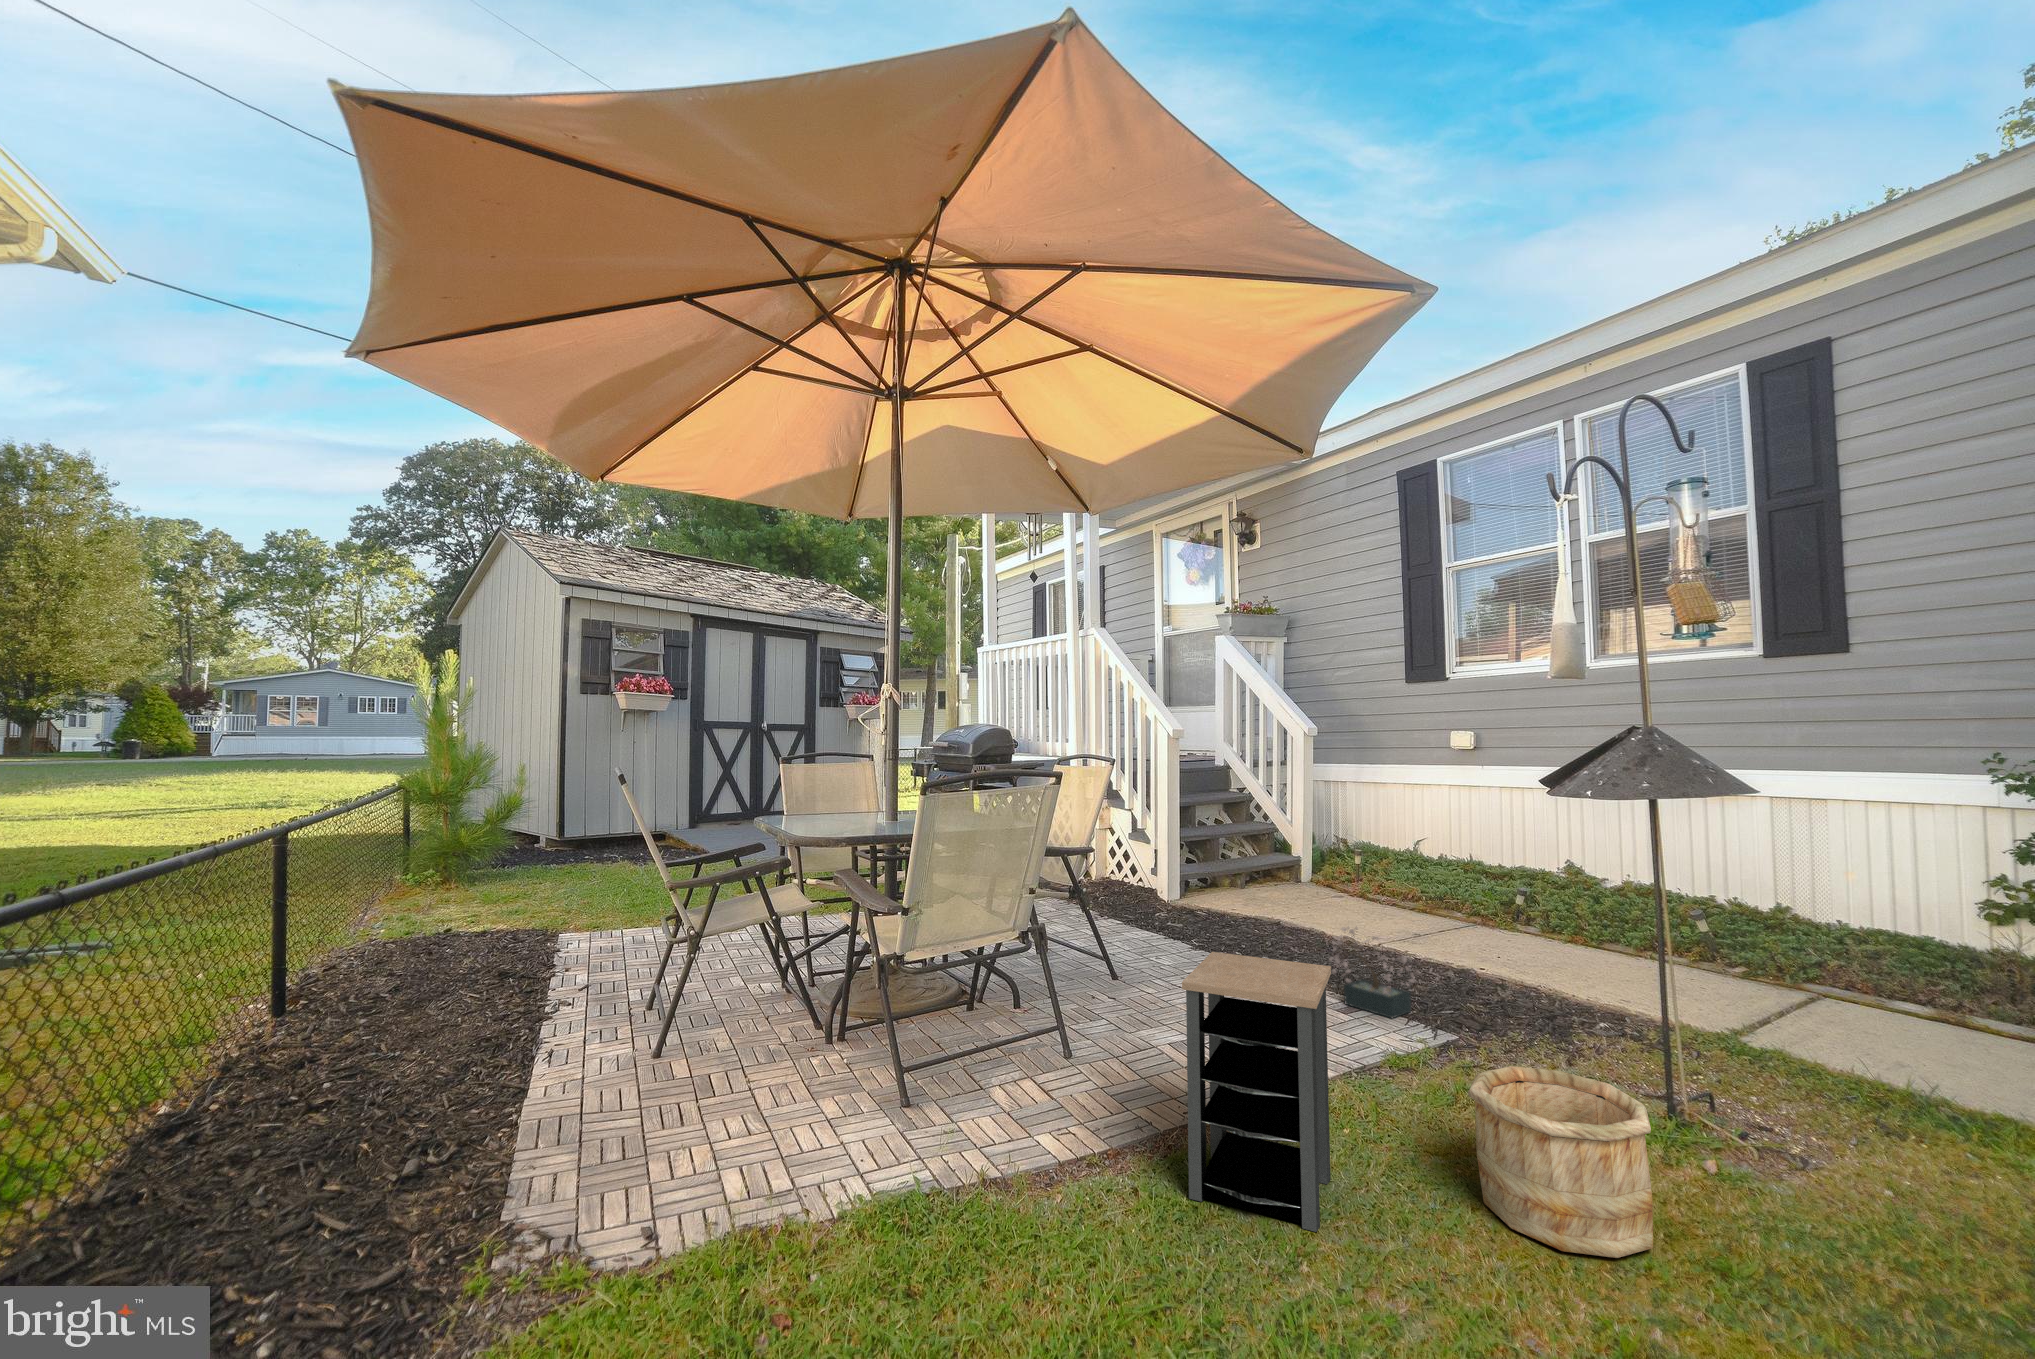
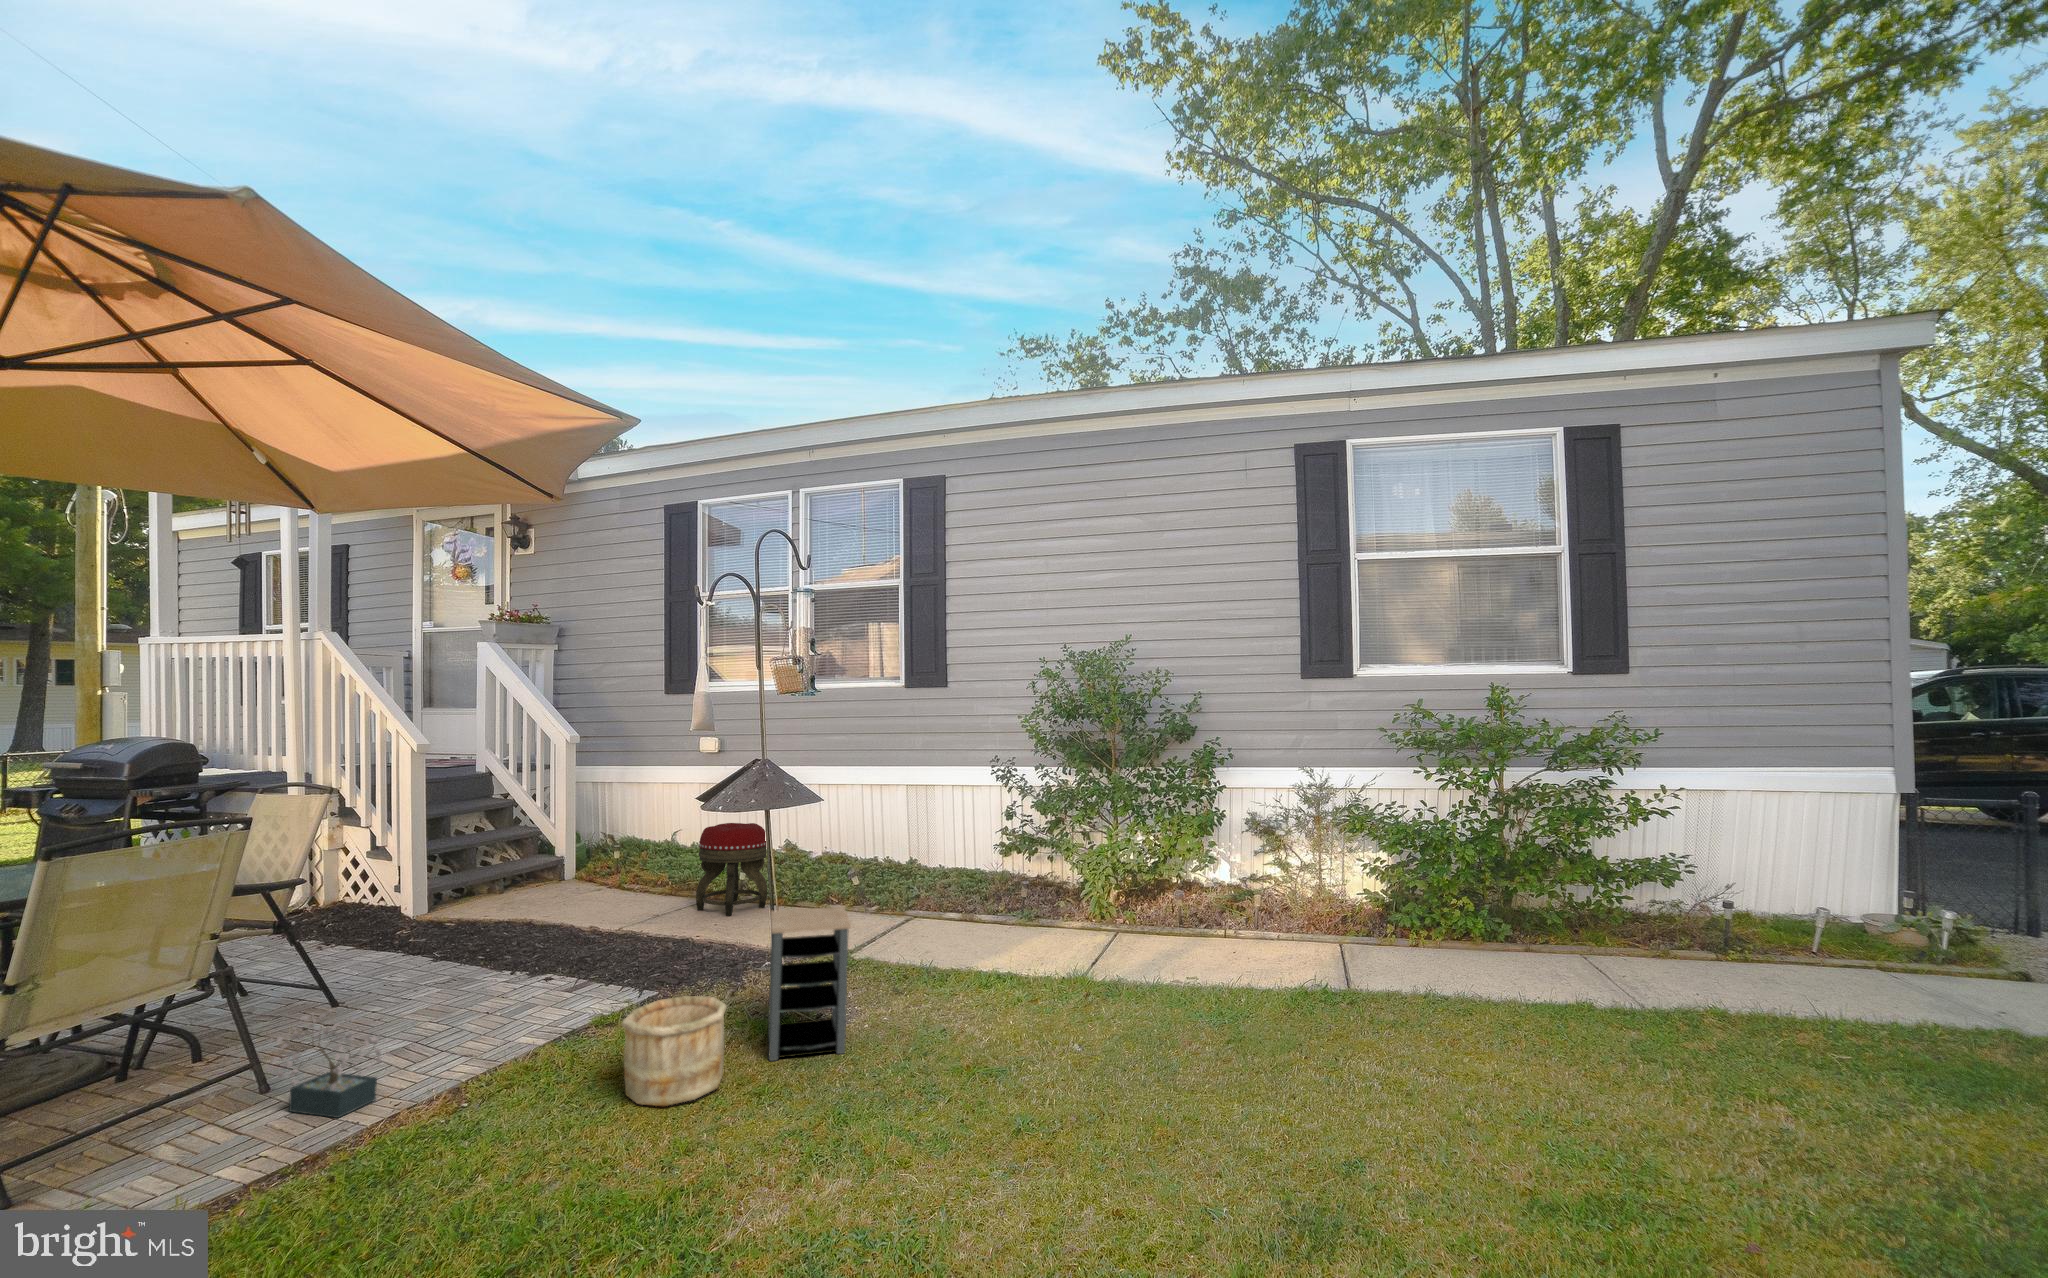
footstool: none [1463,833,1566,951] -> present [696,823,767,916]
decorative plant: present [1329,927,1422,1019] -> present [271,1010,392,1118]
side table: present [1182,952,1331,1232] -> present [768,907,851,1061]

